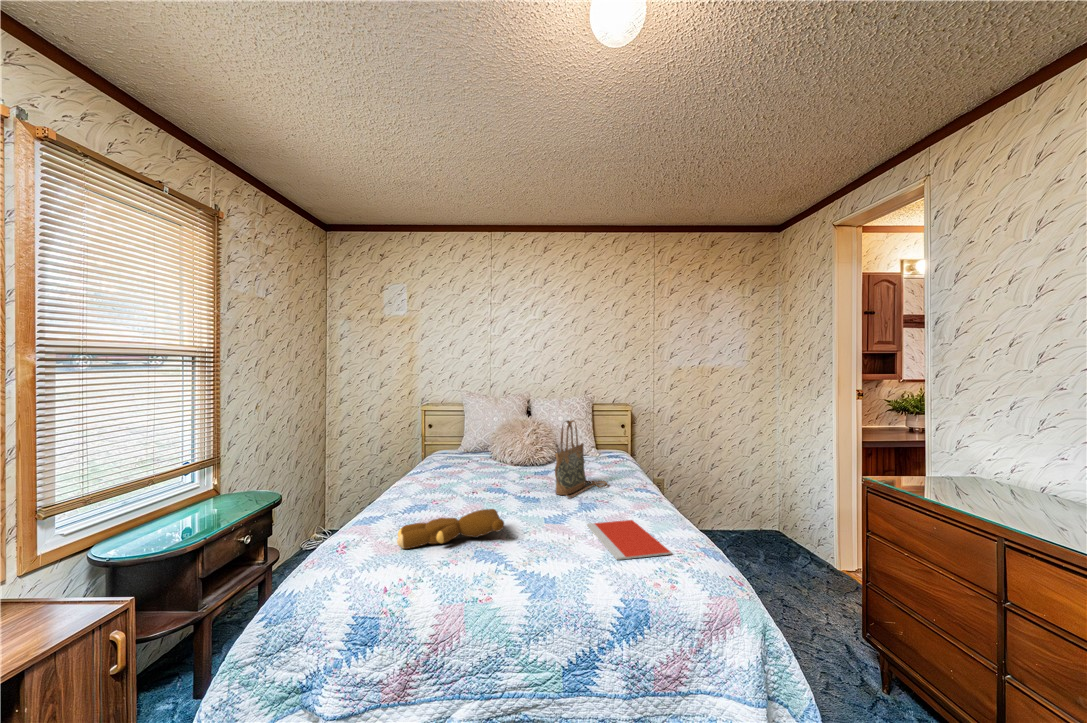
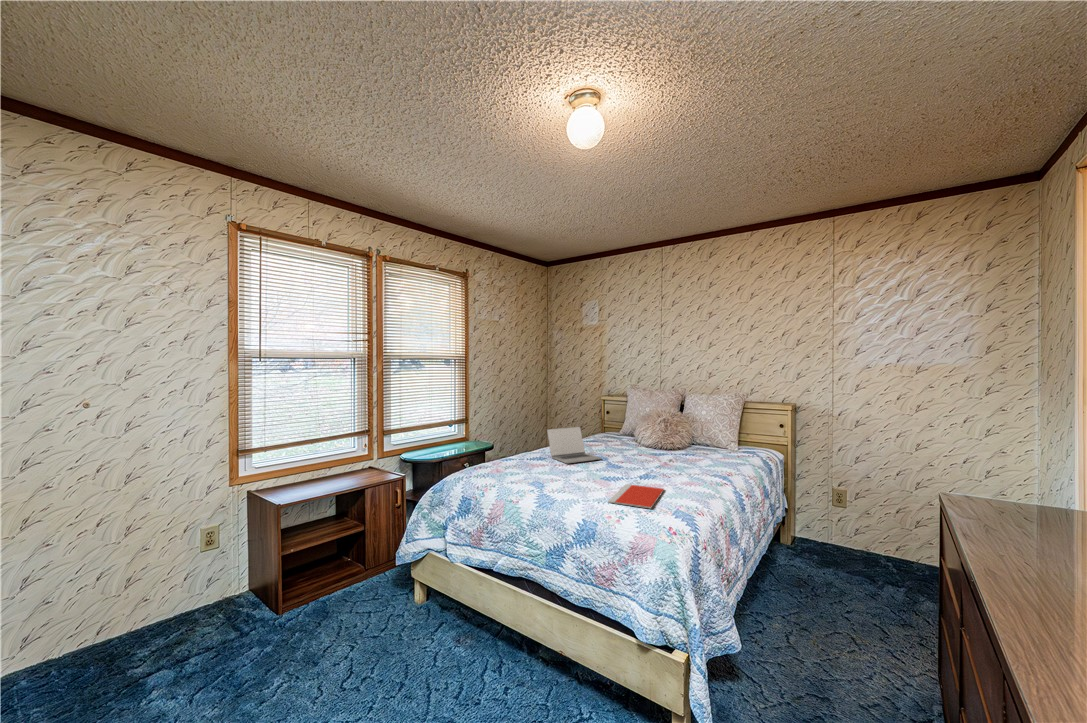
handbag: present [555,420,607,498] -> none [634,409,695,471]
laptop: none [422,452,499,509] -> present [547,427,601,463]
teddy bear: present [397,509,504,549] -> none [501,459,566,476]

